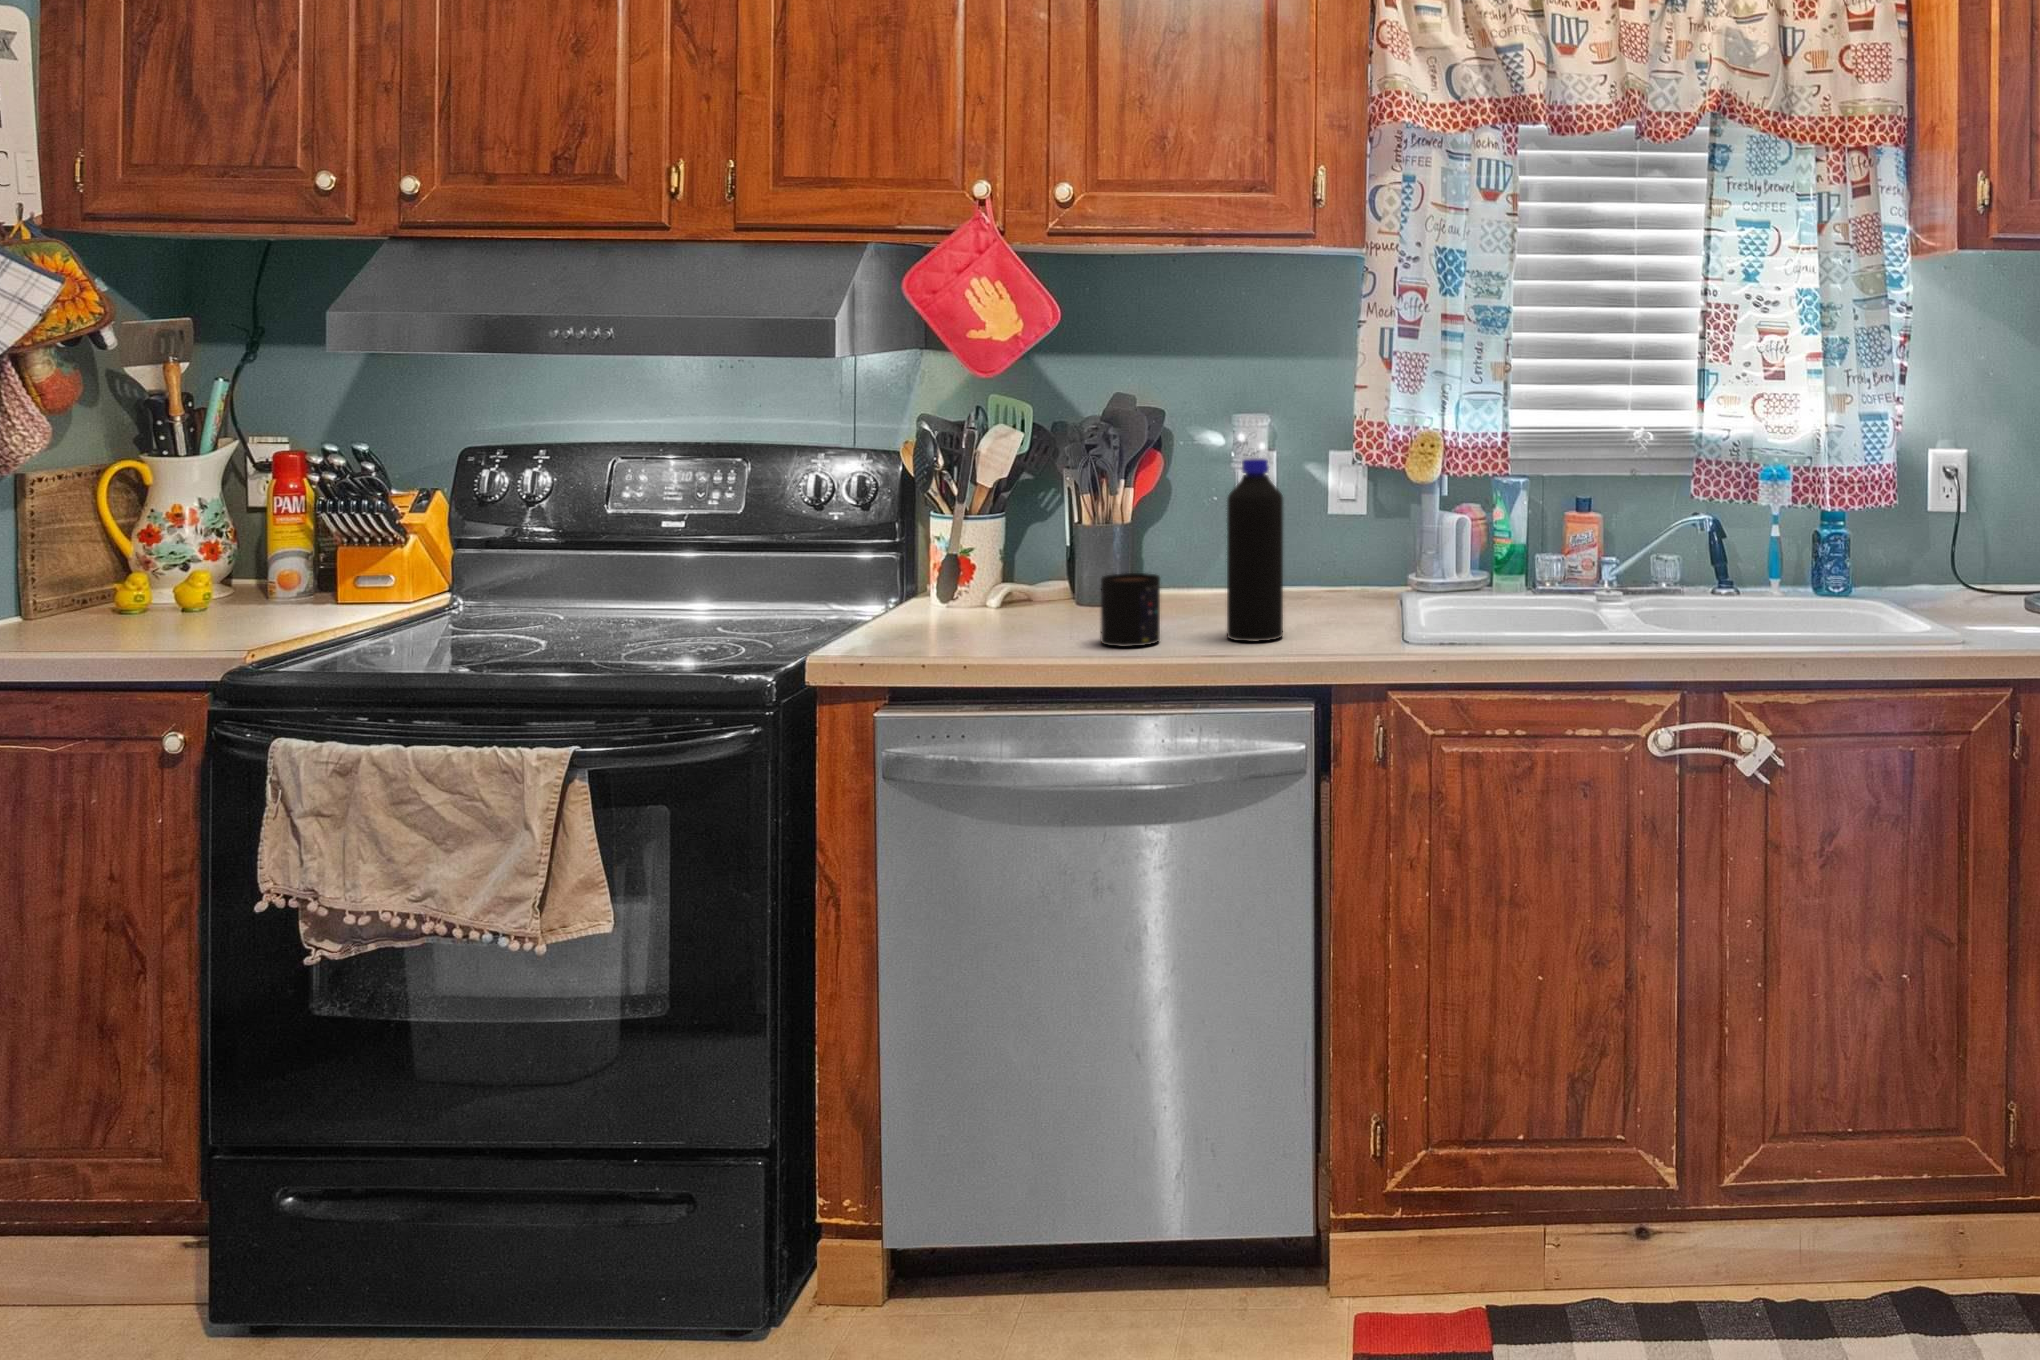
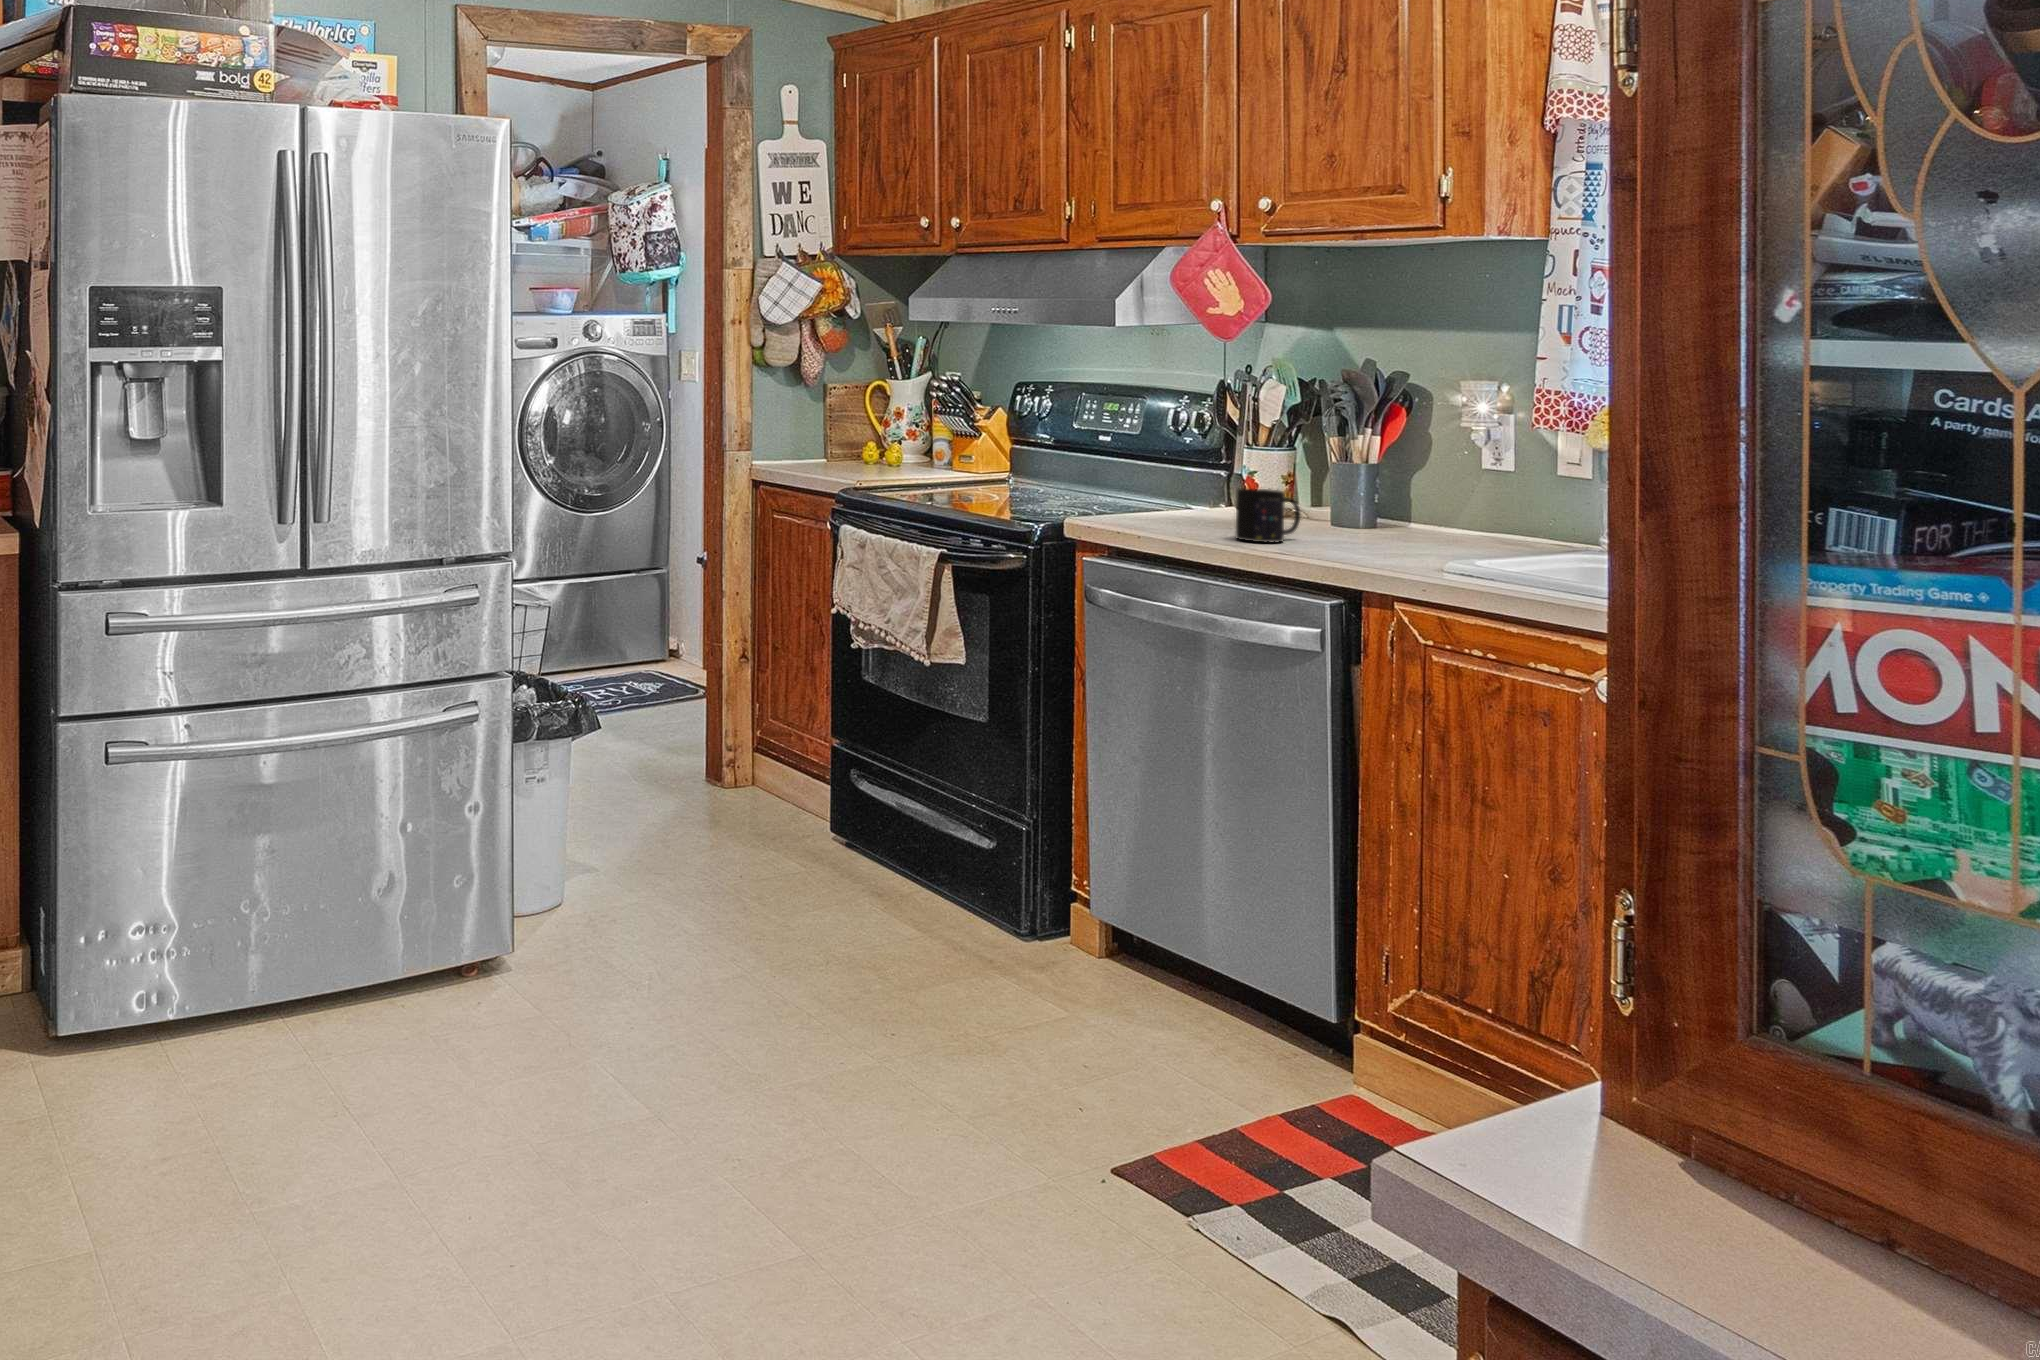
bottle: present [1227,458,1283,641] -> none [1329,407,1382,554]

